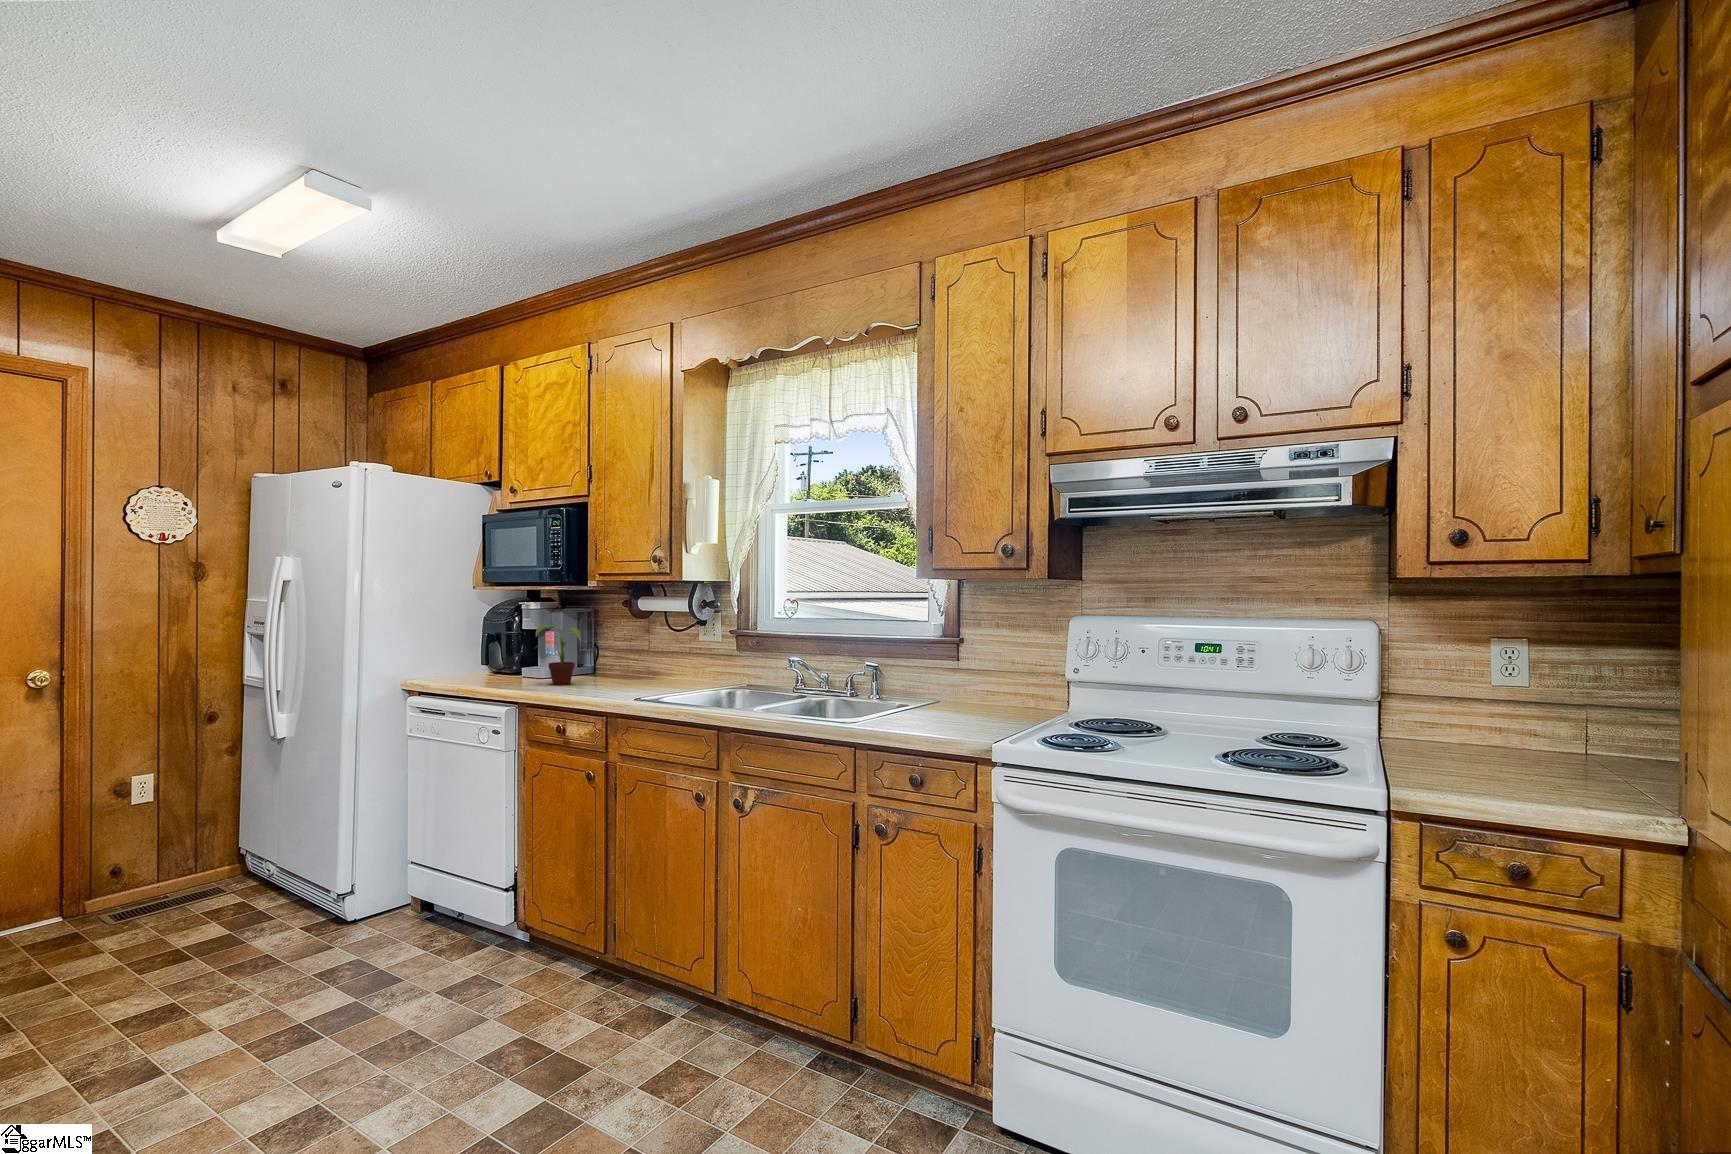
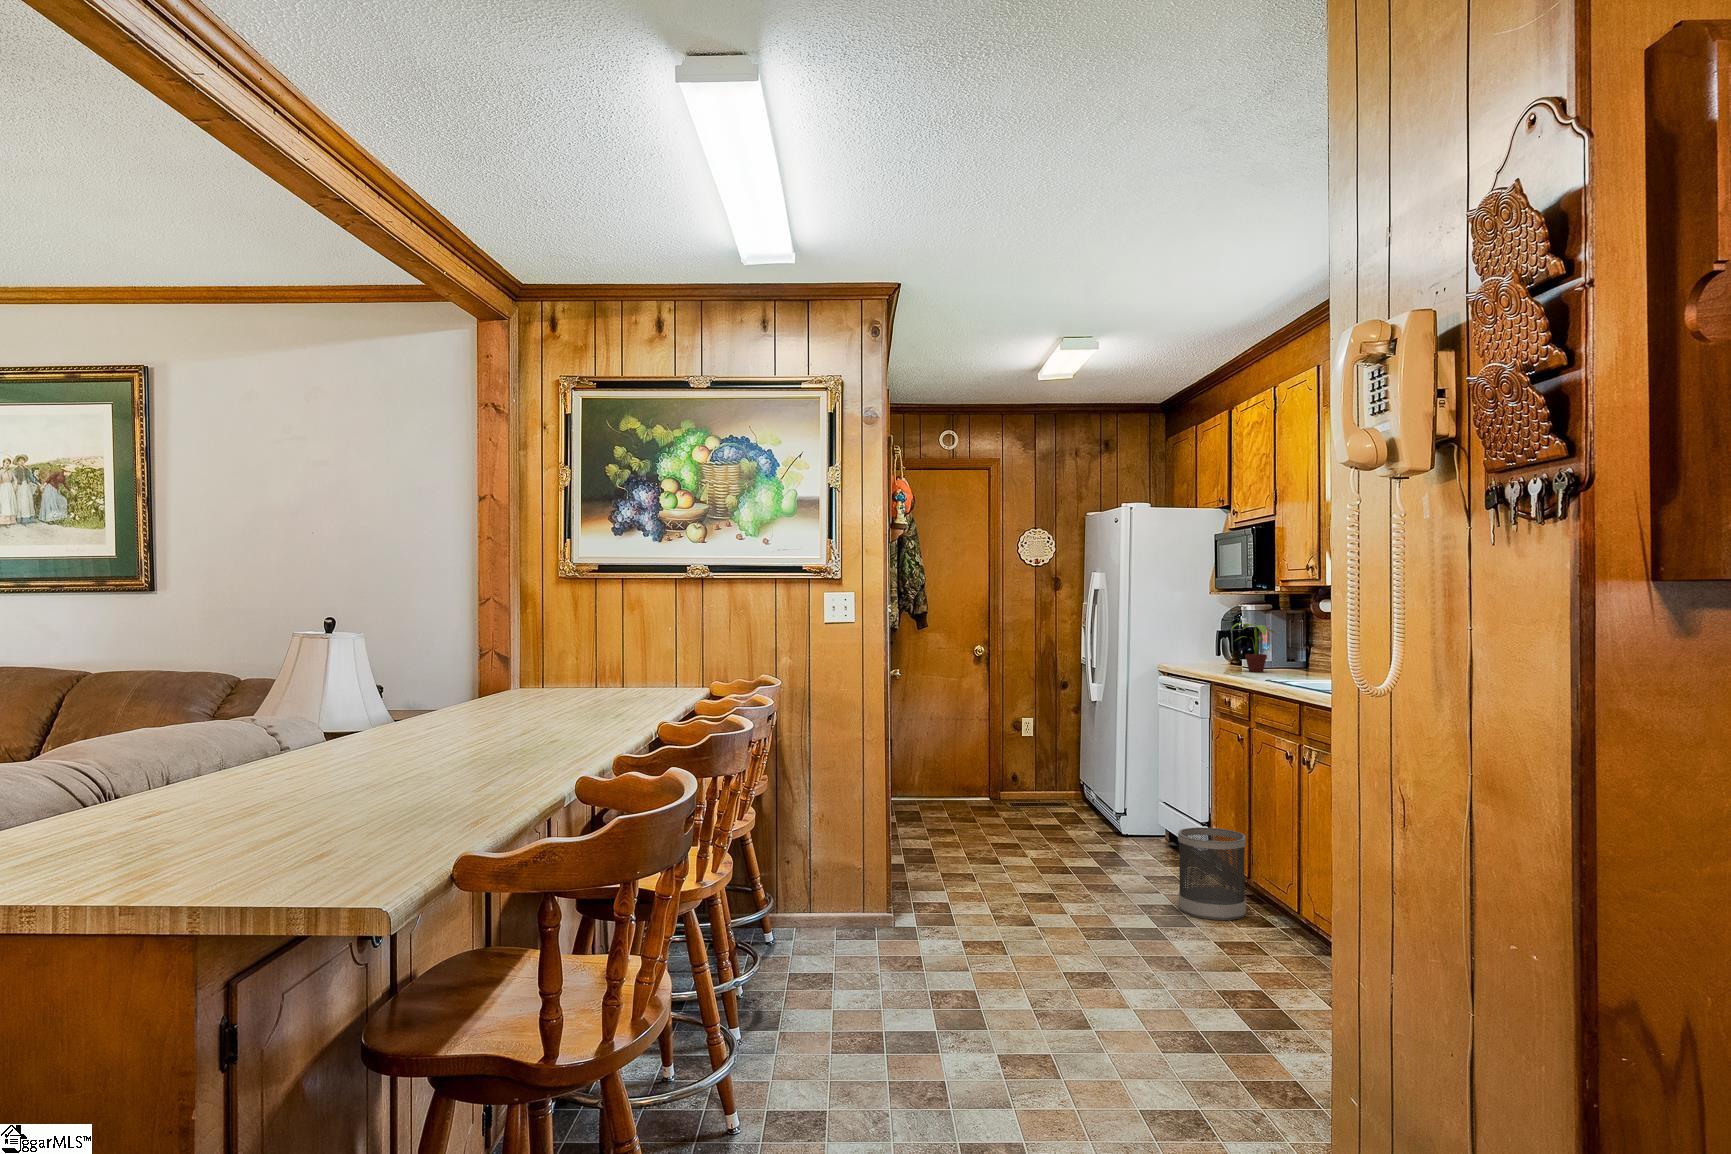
wastebasket: none [528,902,623,1045] -> present [1178,827,1246,920]

